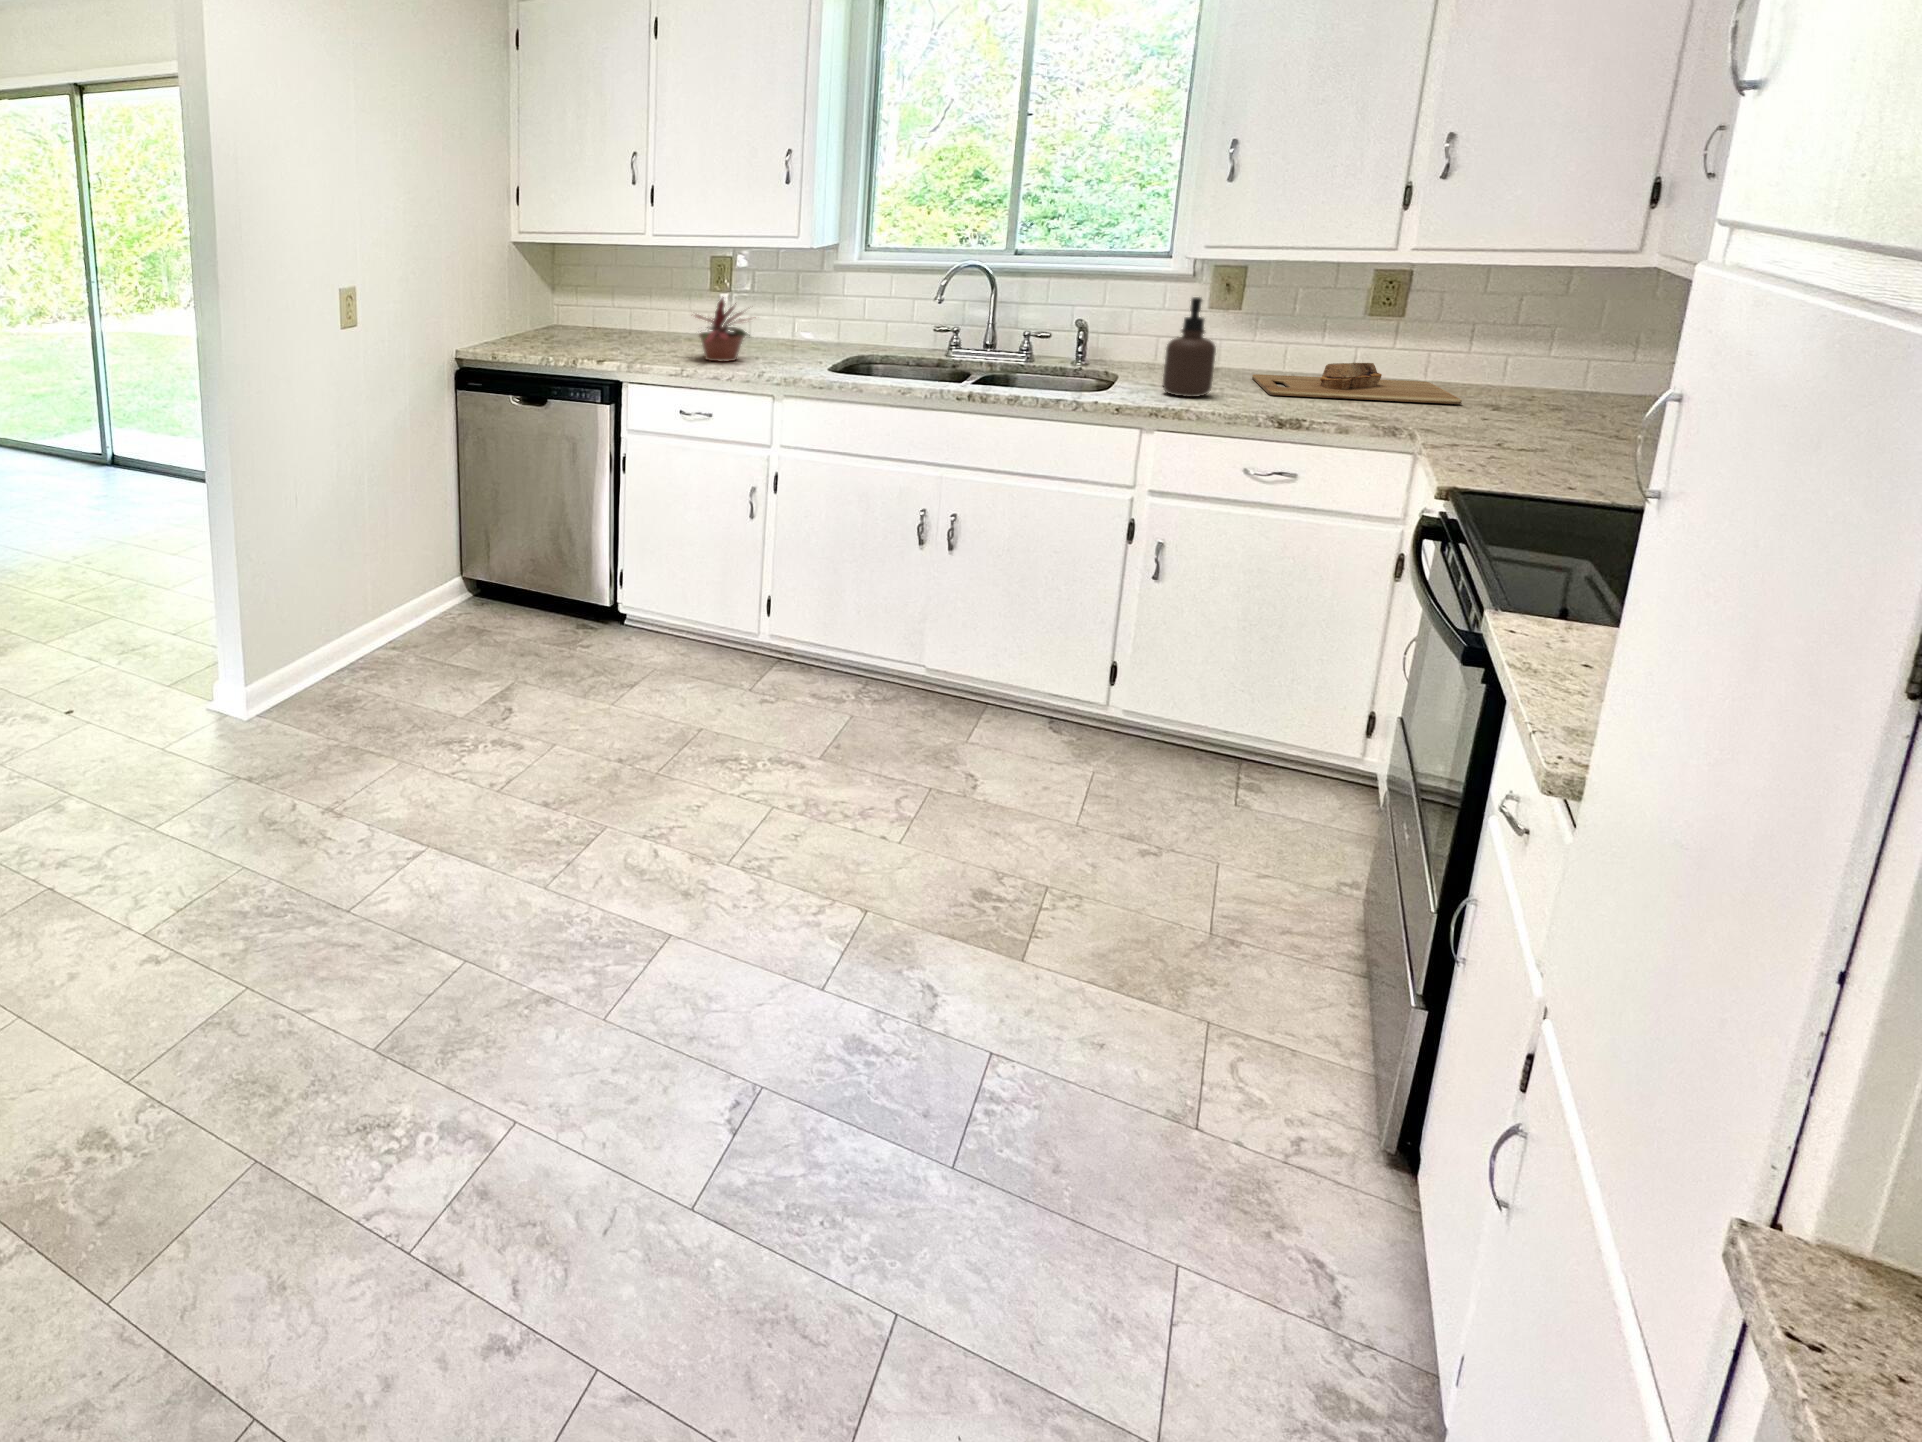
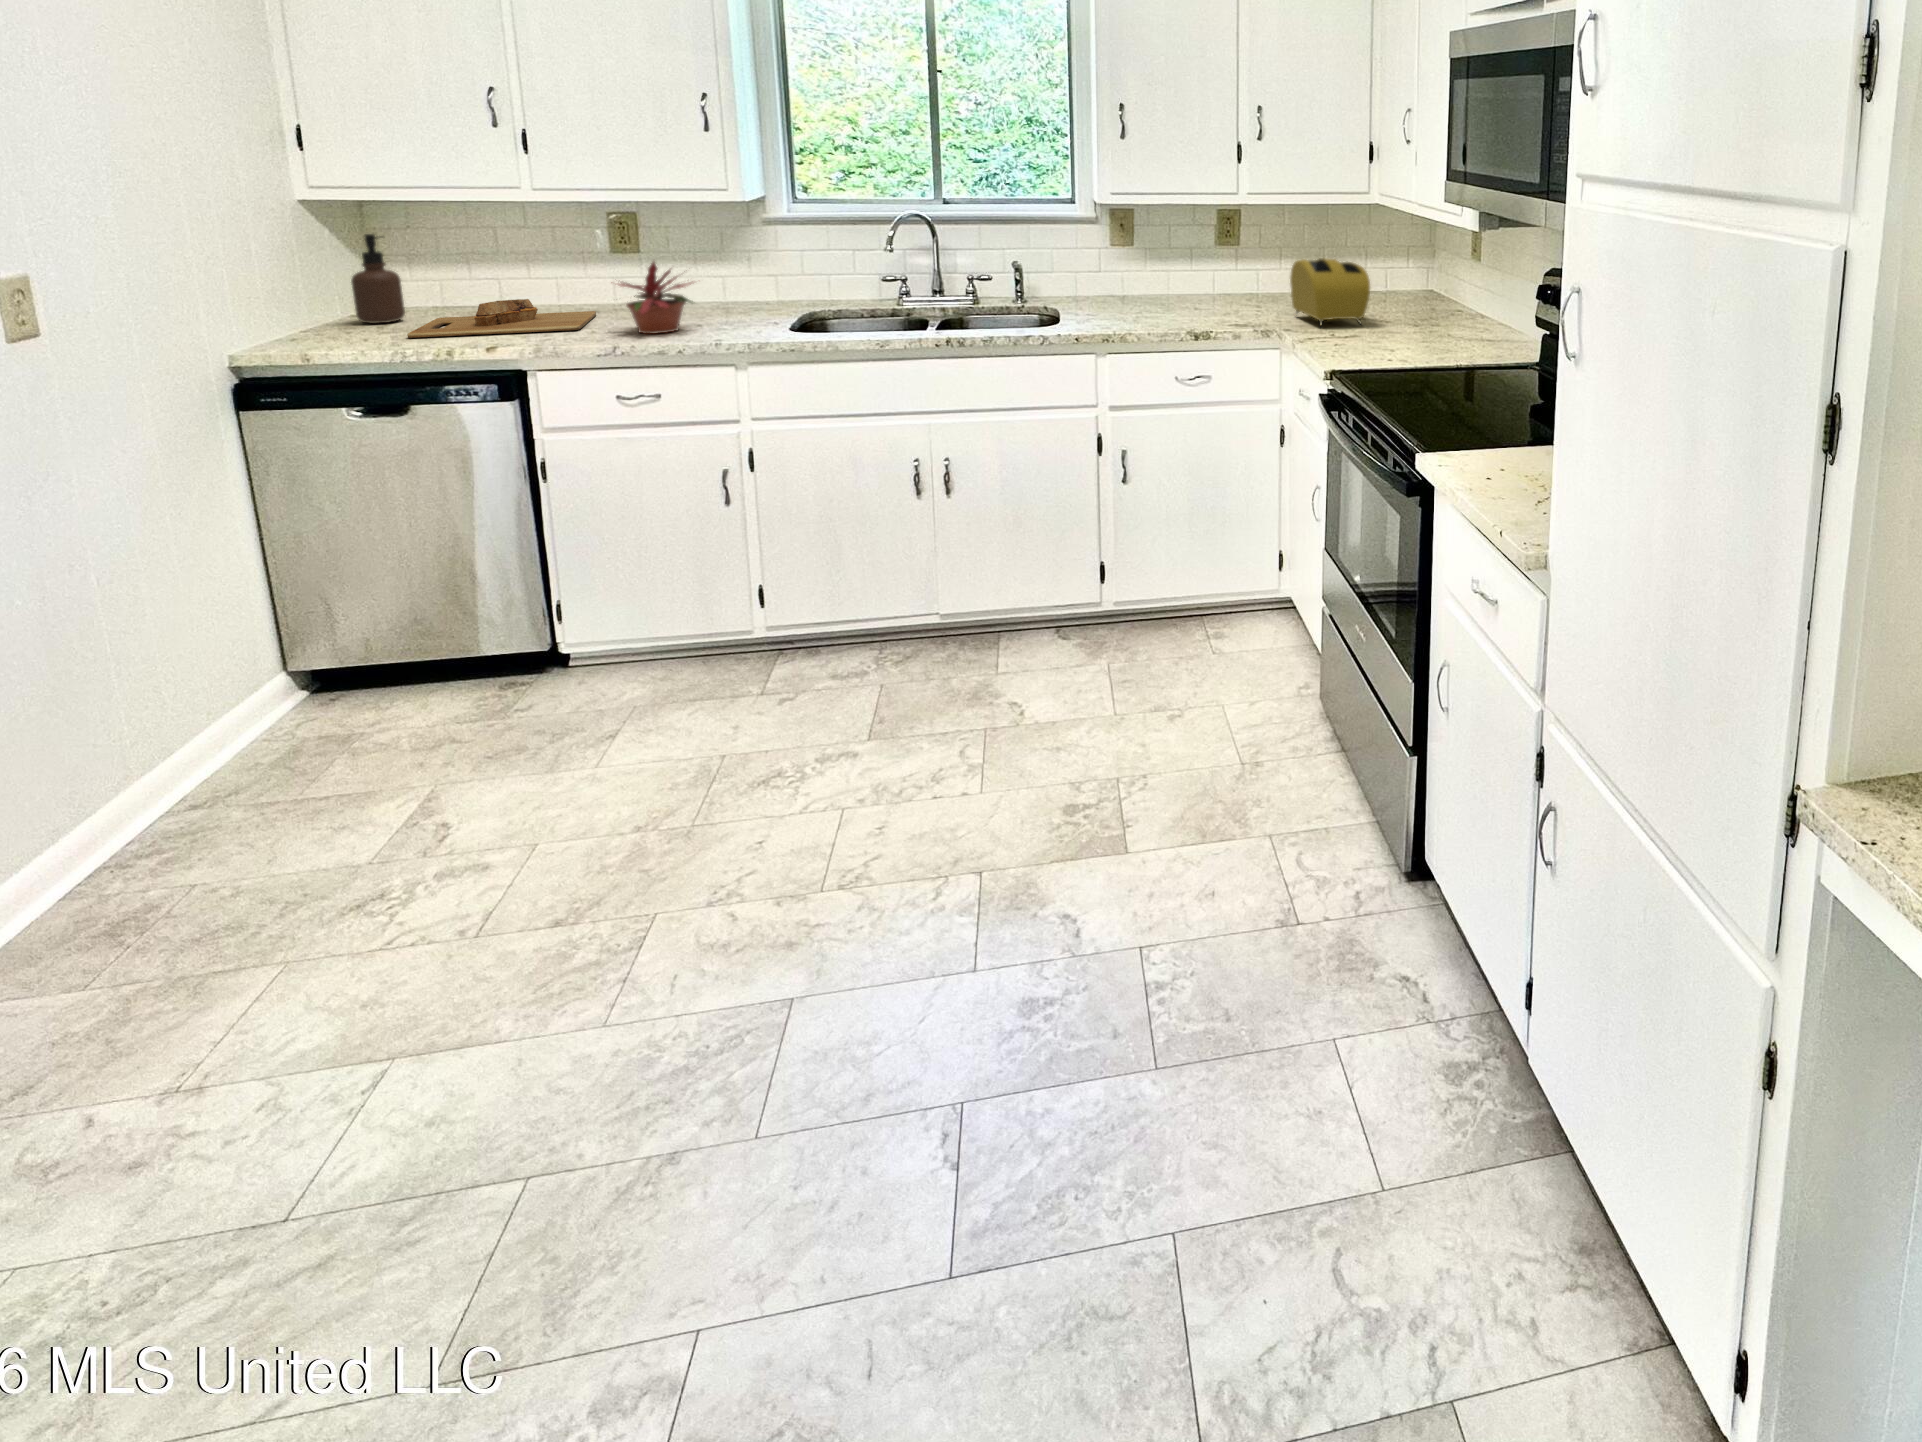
soap dispenser: present [1162,297,1216,397] -> present [351,234,405,324]
toaster: none [1464,338,1604,439] -> present [1290,258,1370,326]
cutting board: present [1252,363,1462,404] -> present [407,299,596,338]

